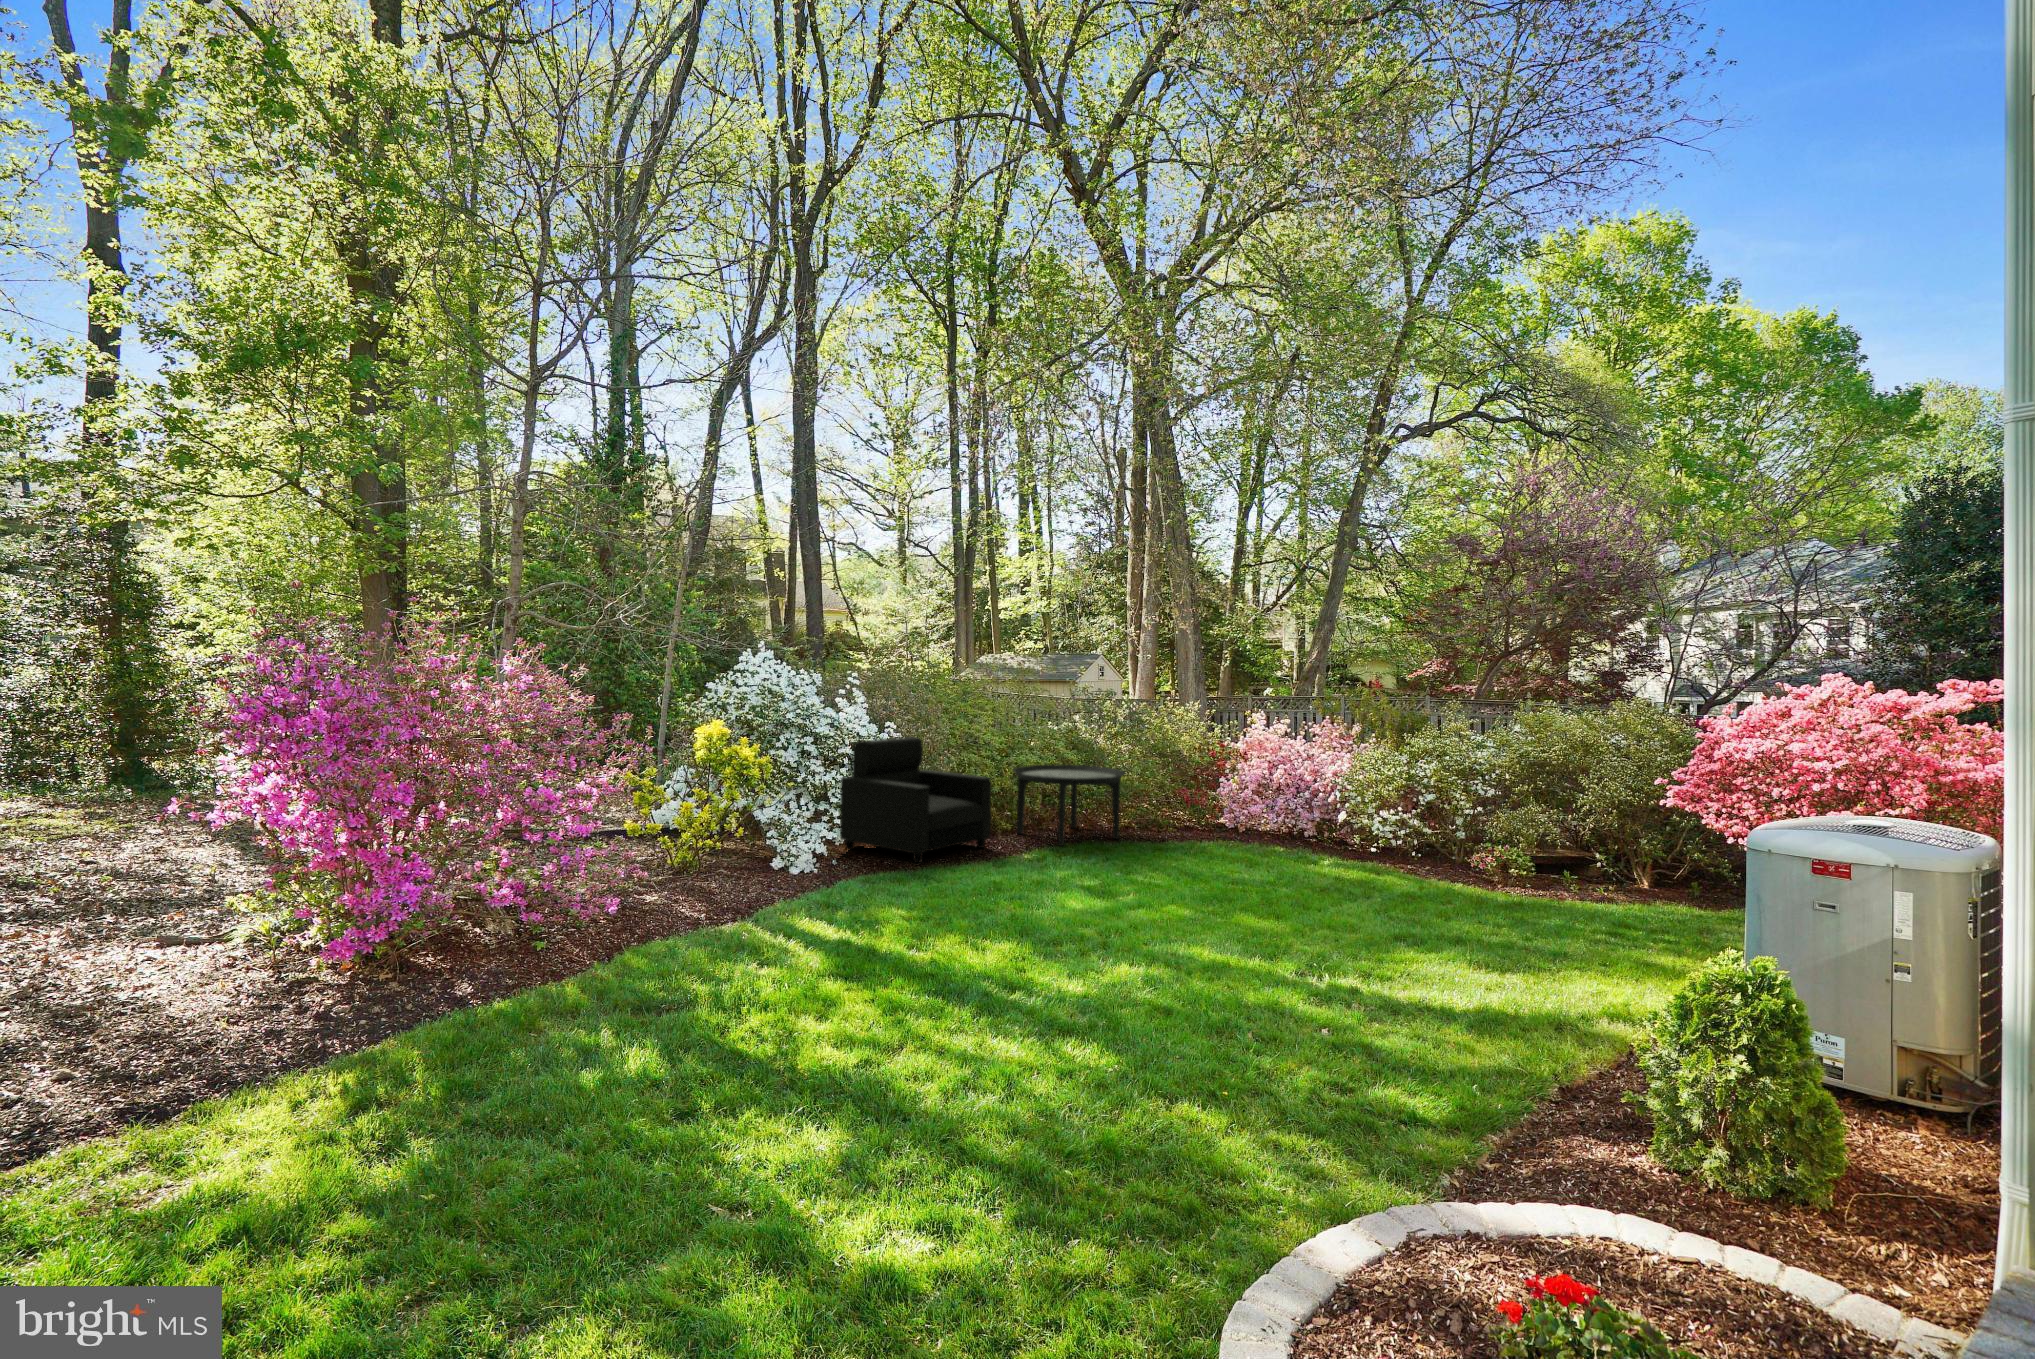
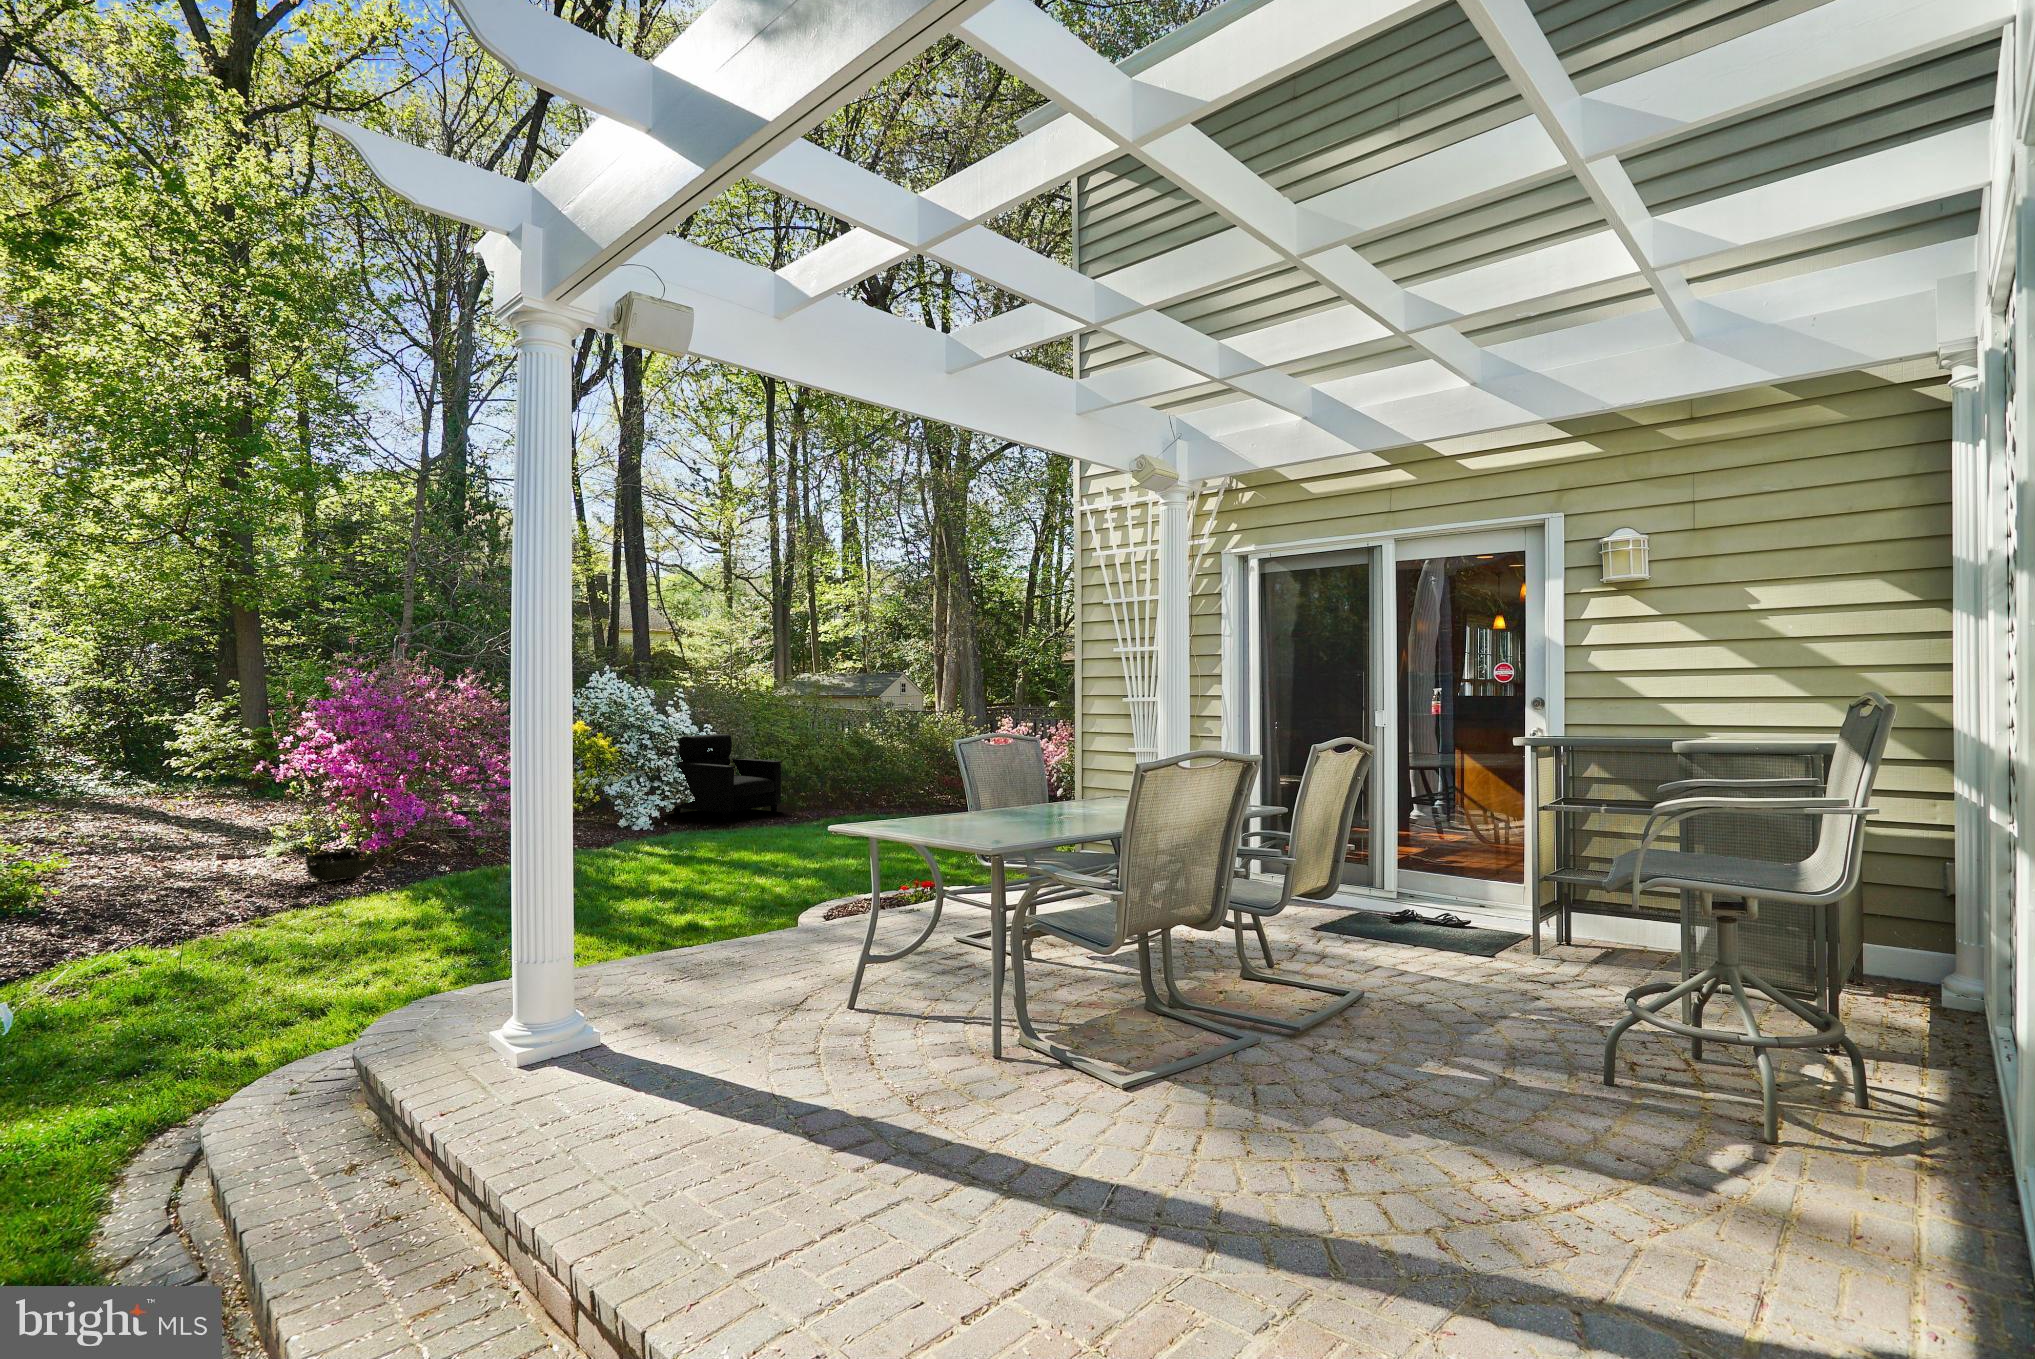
round table: present [1013,765,1125,846] -> none [799,754,882,810]
woven basket: none [227,946,357,1015] -> present [305,849,376,882]

